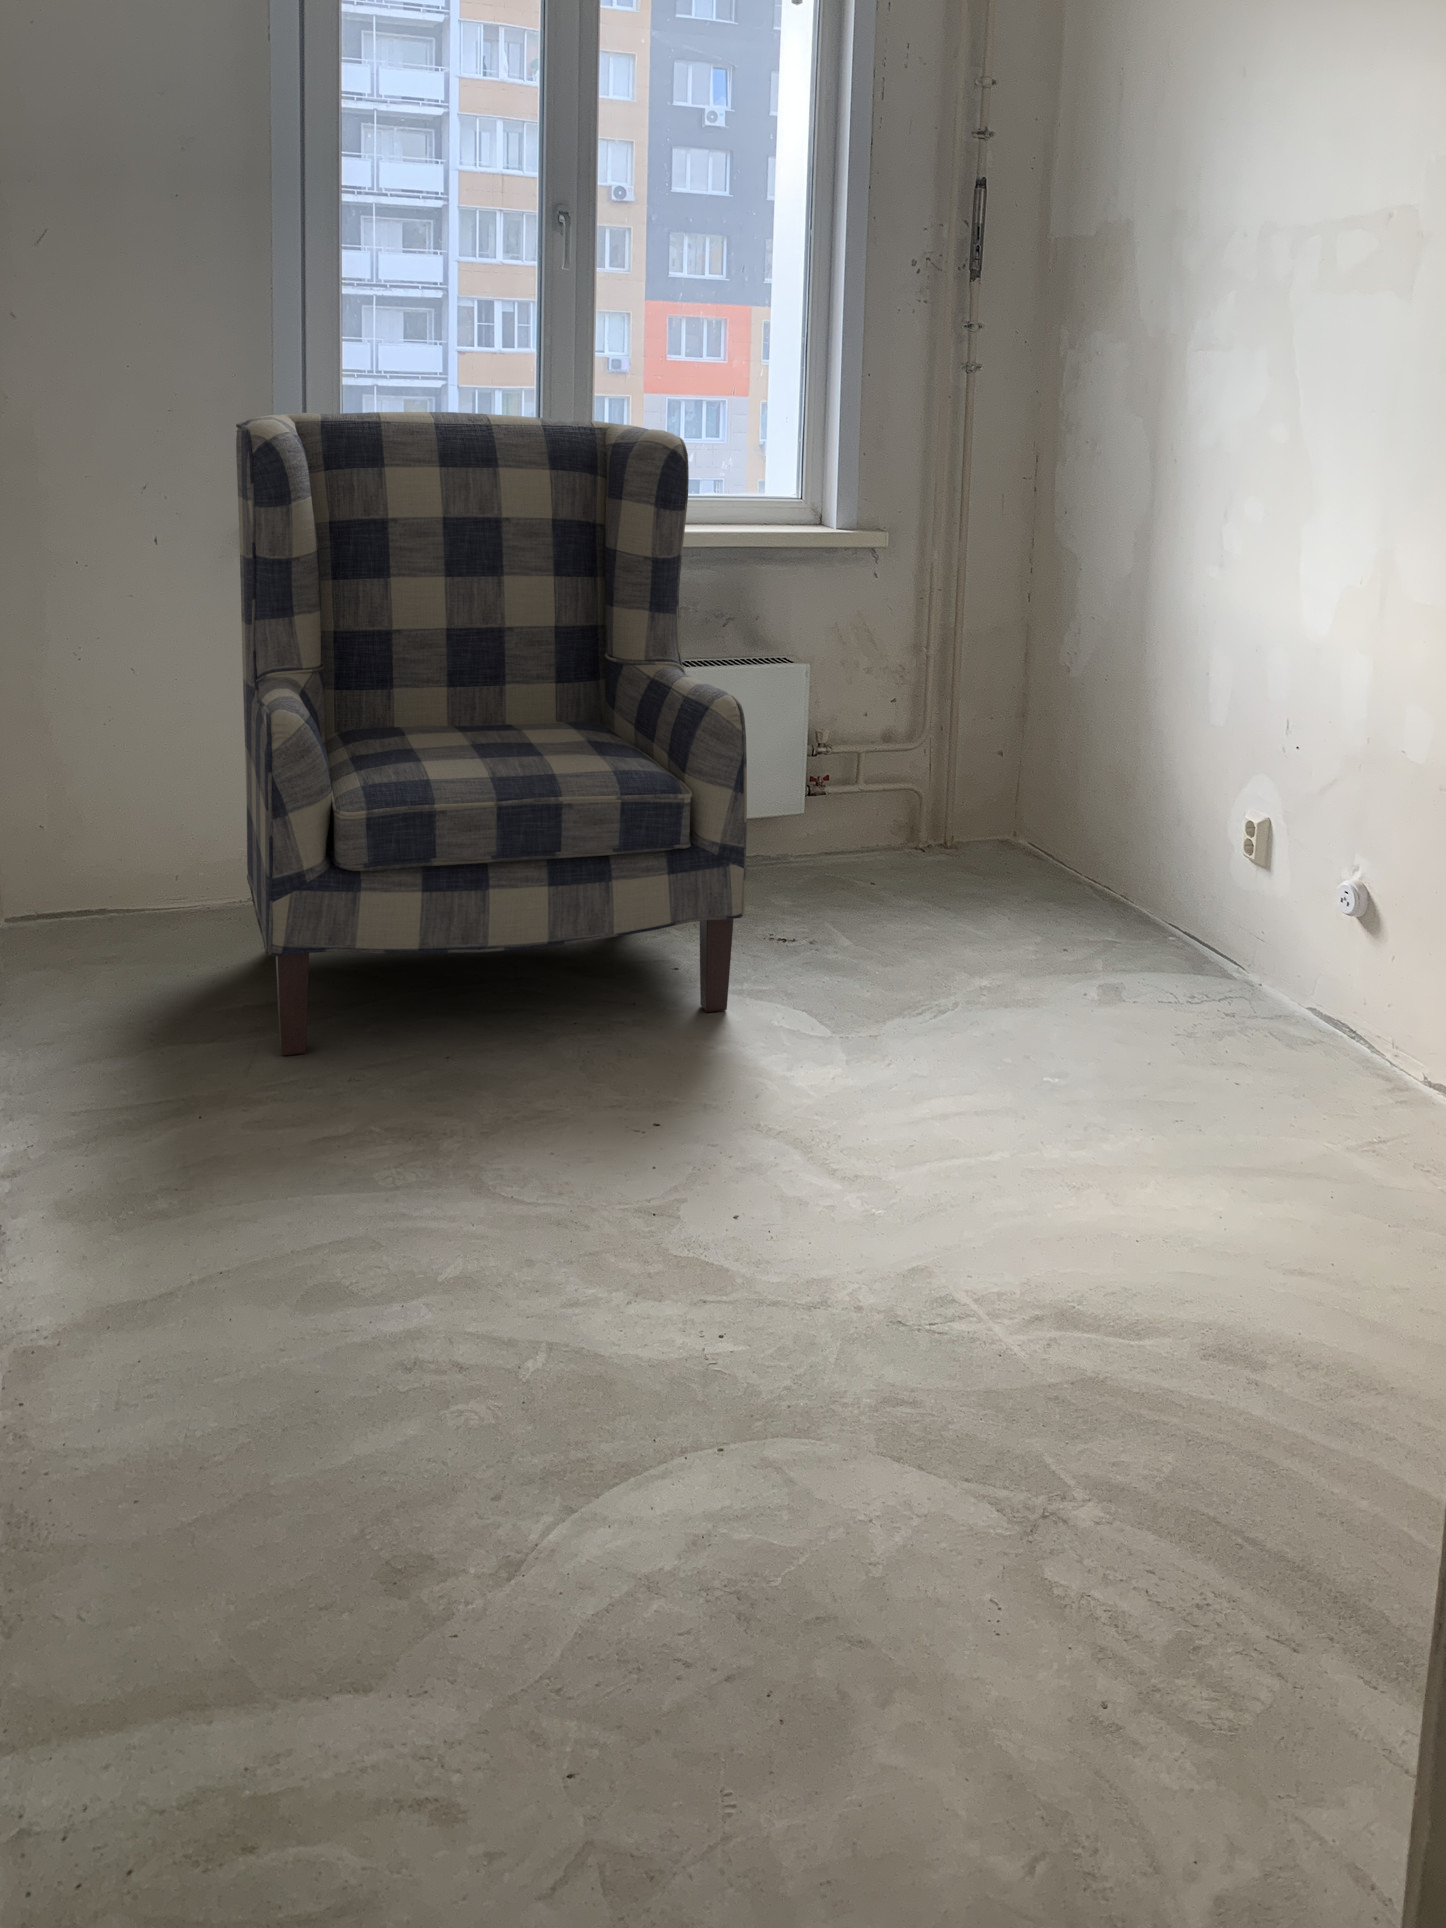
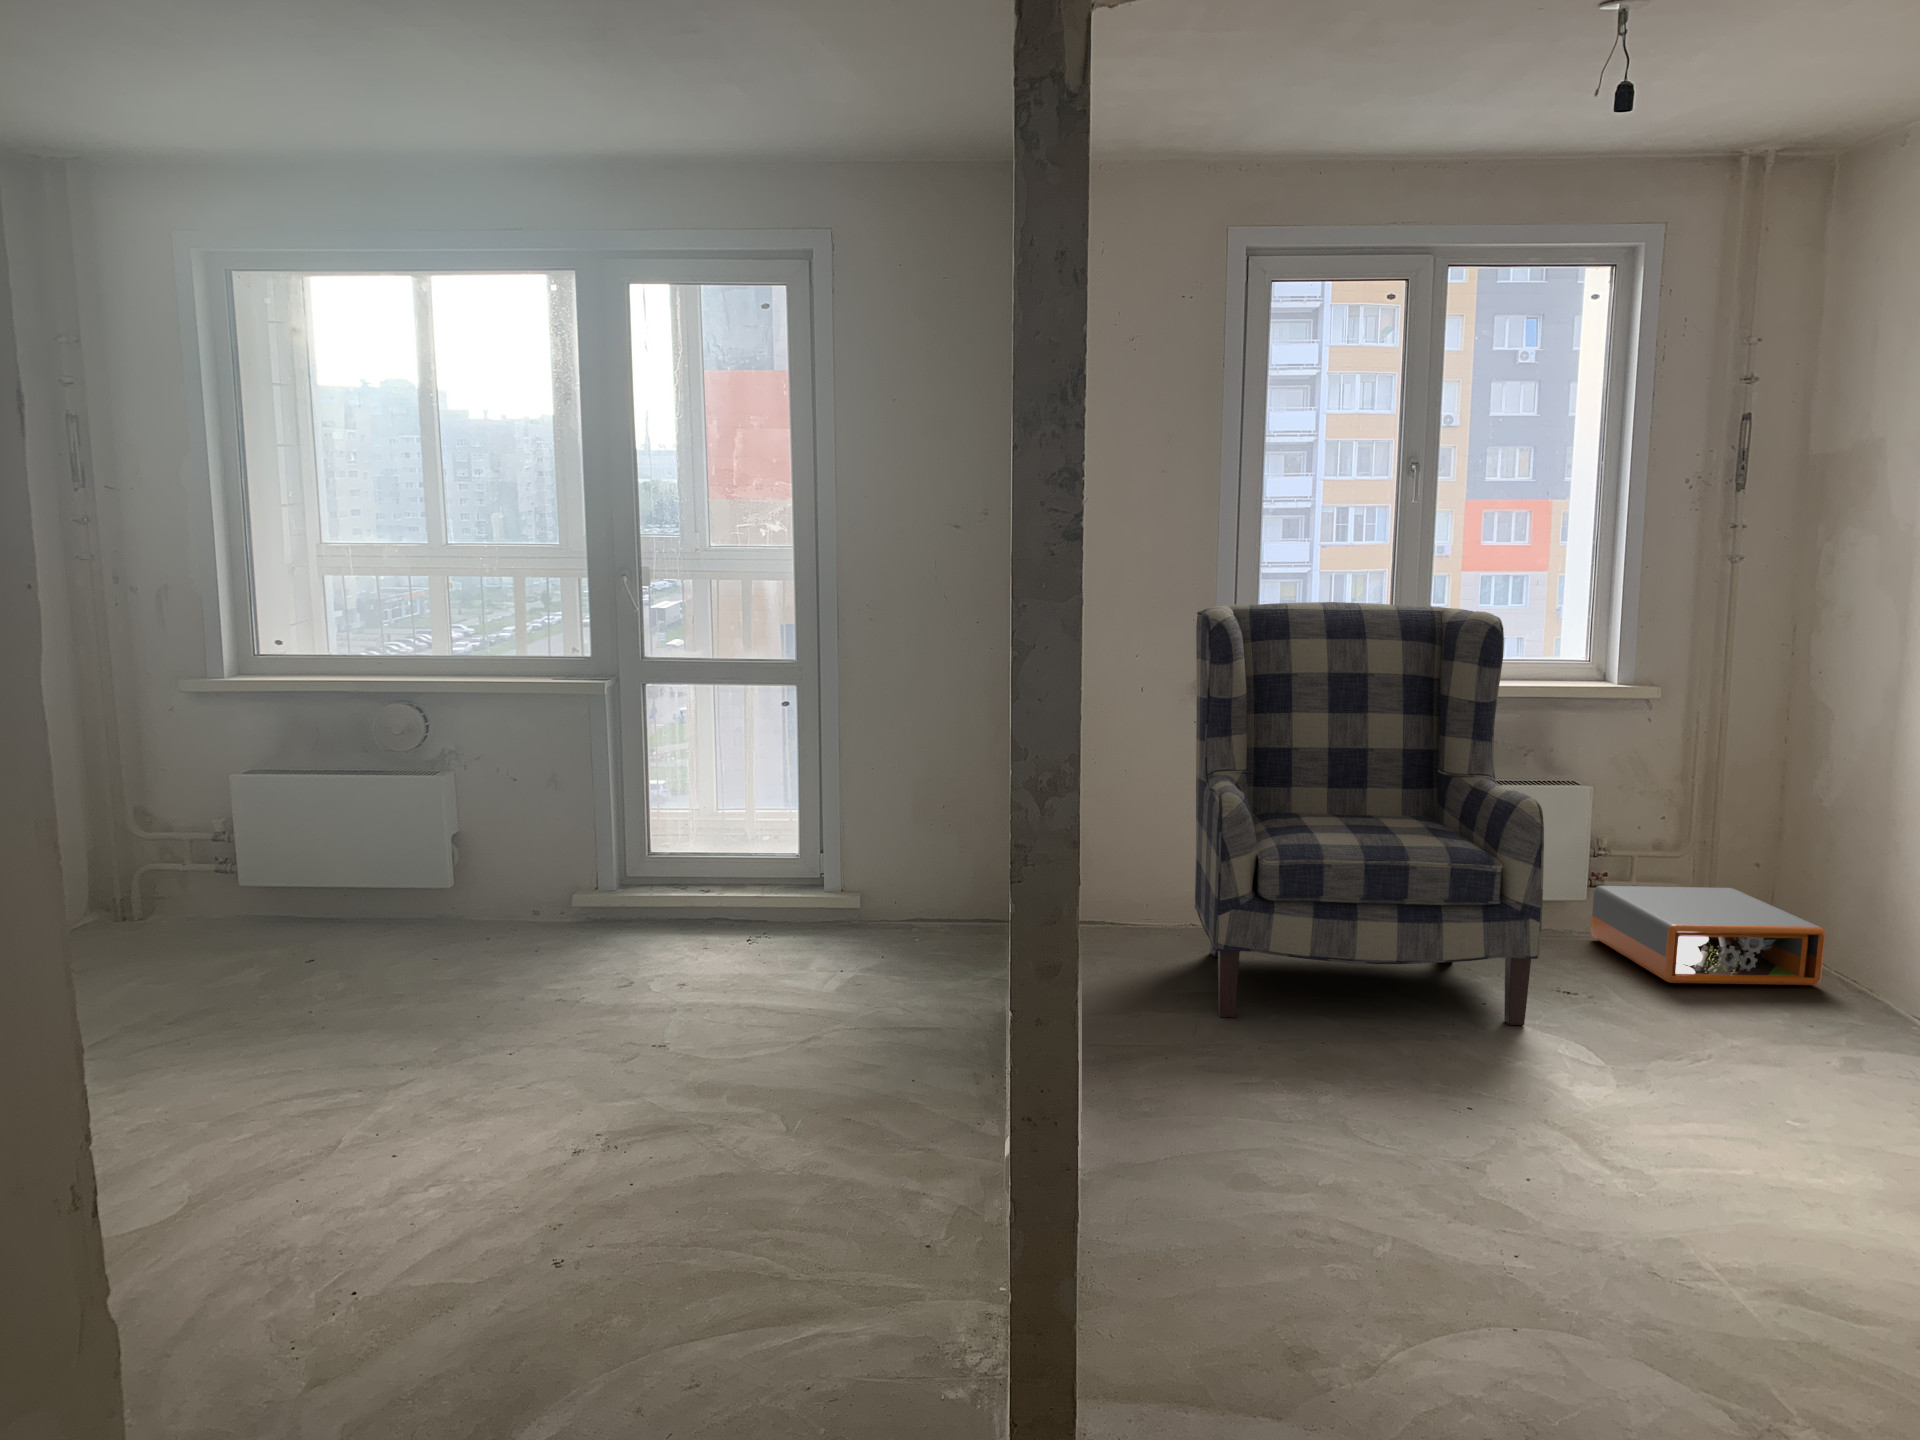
storage box: none [810,785,1081,921] -> present [1591,886,1825,985]

